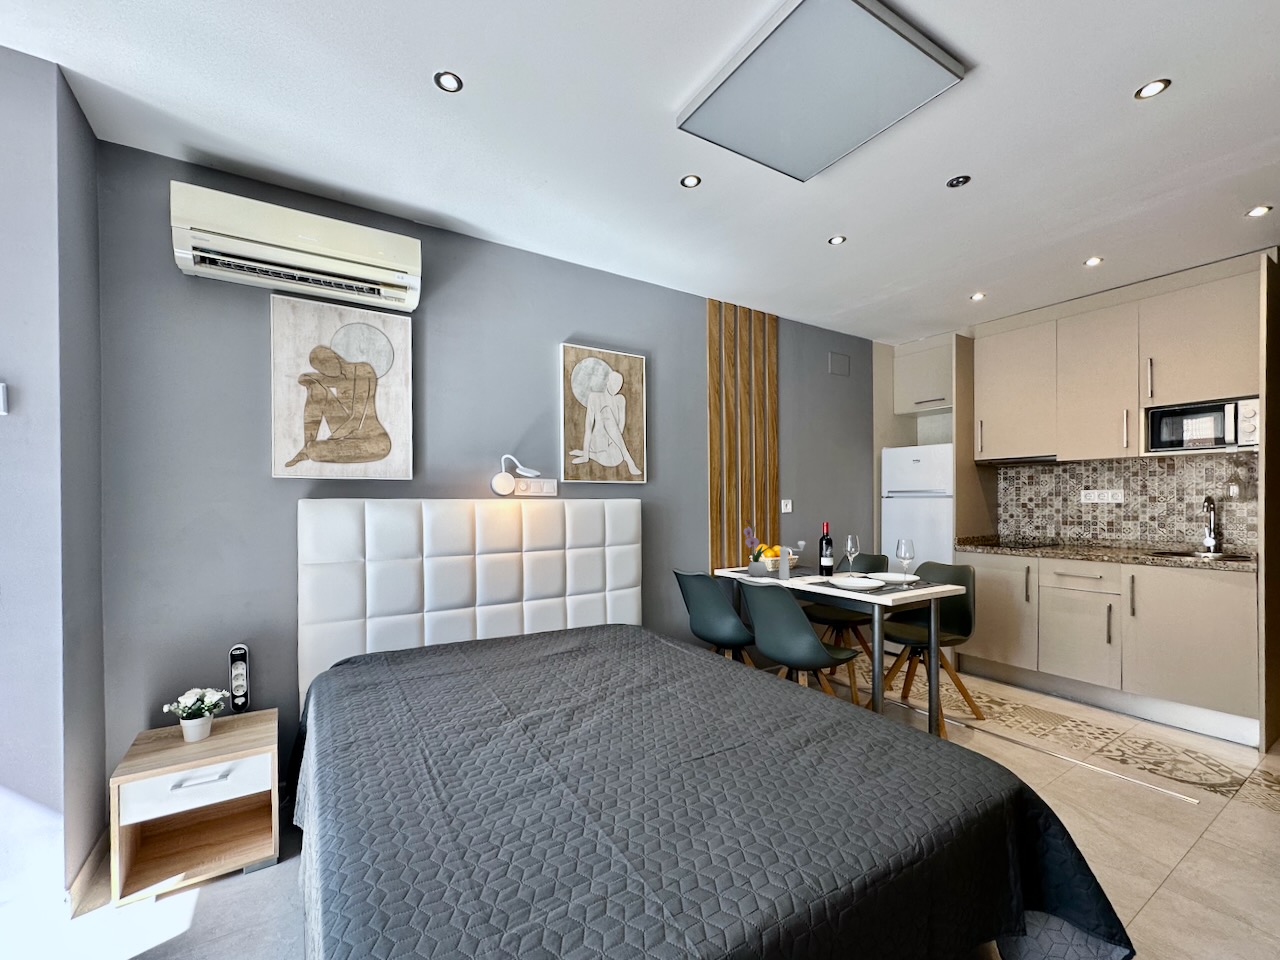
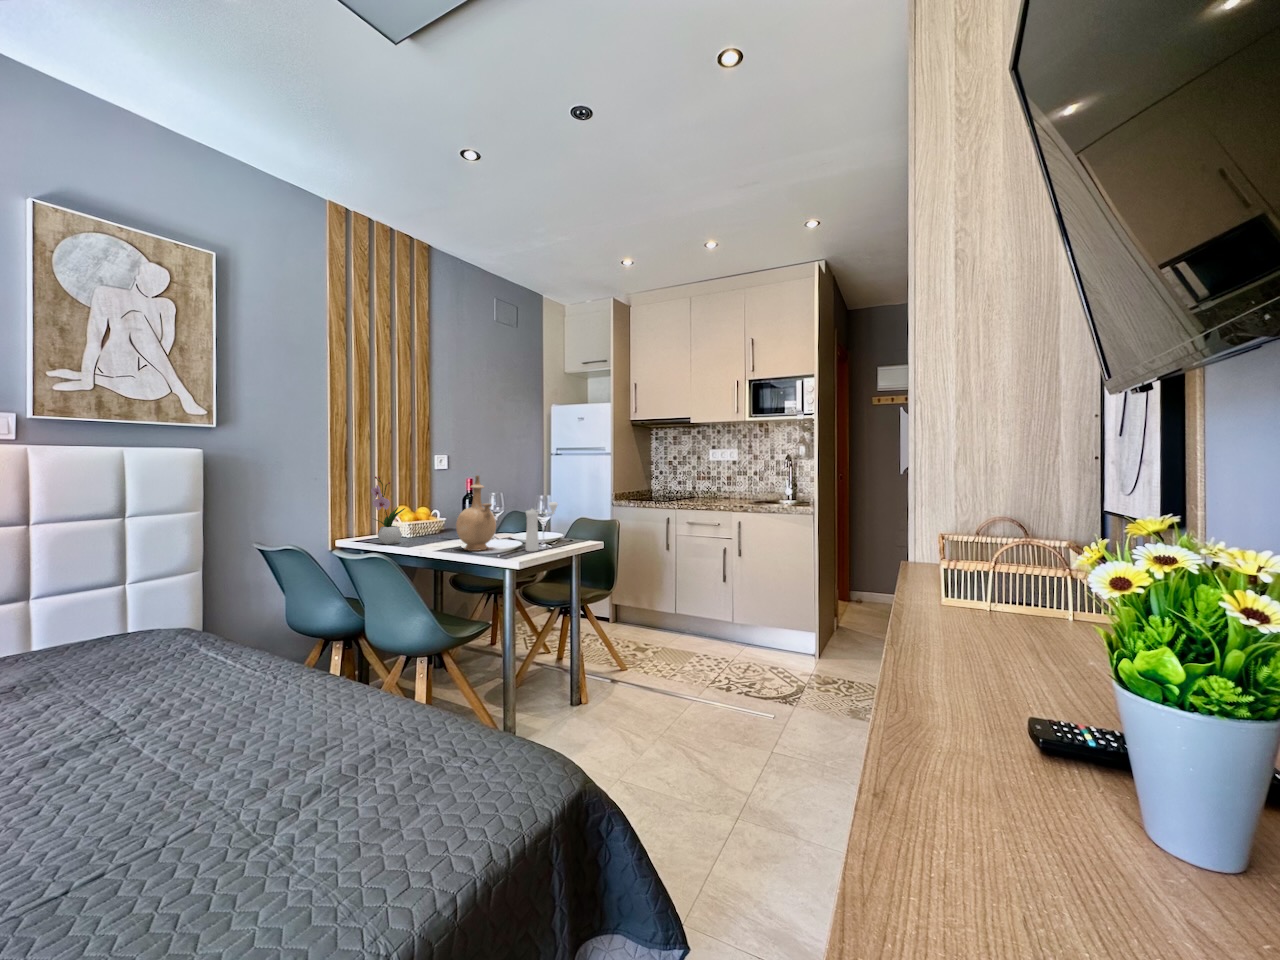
vase: none [823,520,859,587] -> present [456,475,496,551]
pepper mill: present [779,541,805,580] -> present [526,502,558,552]

